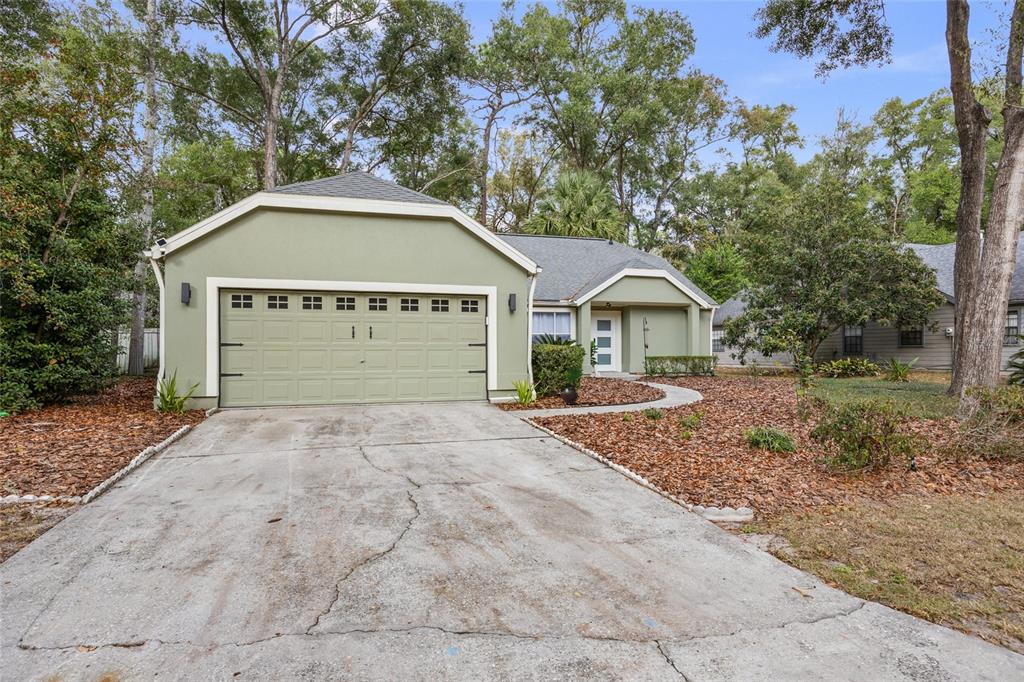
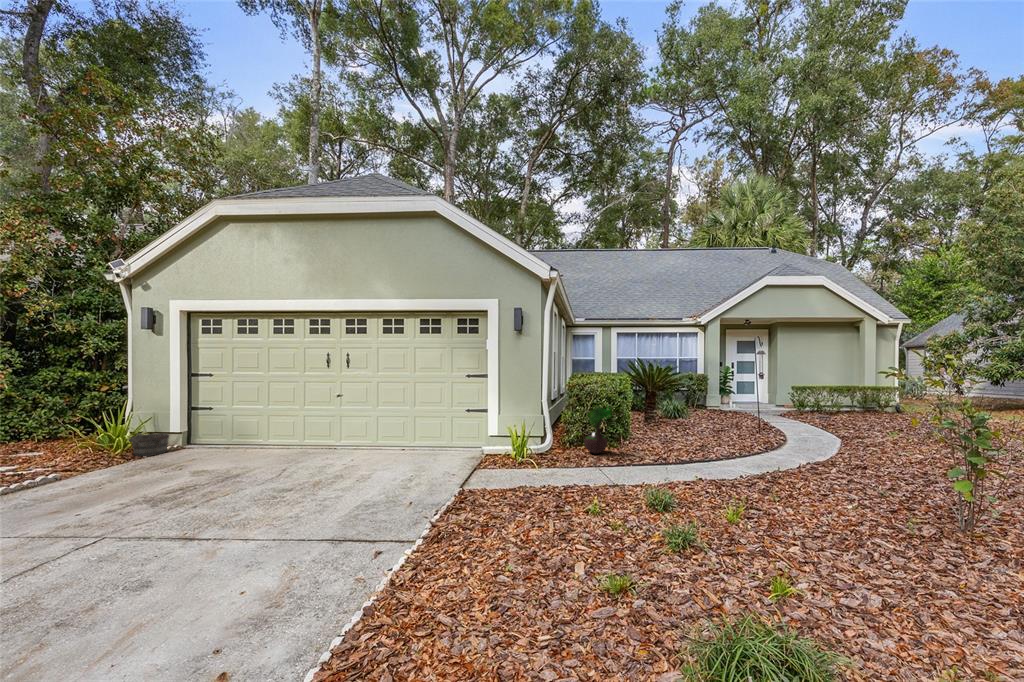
bucket: none [150,418,187,442] -> present [127,433,169,456]

